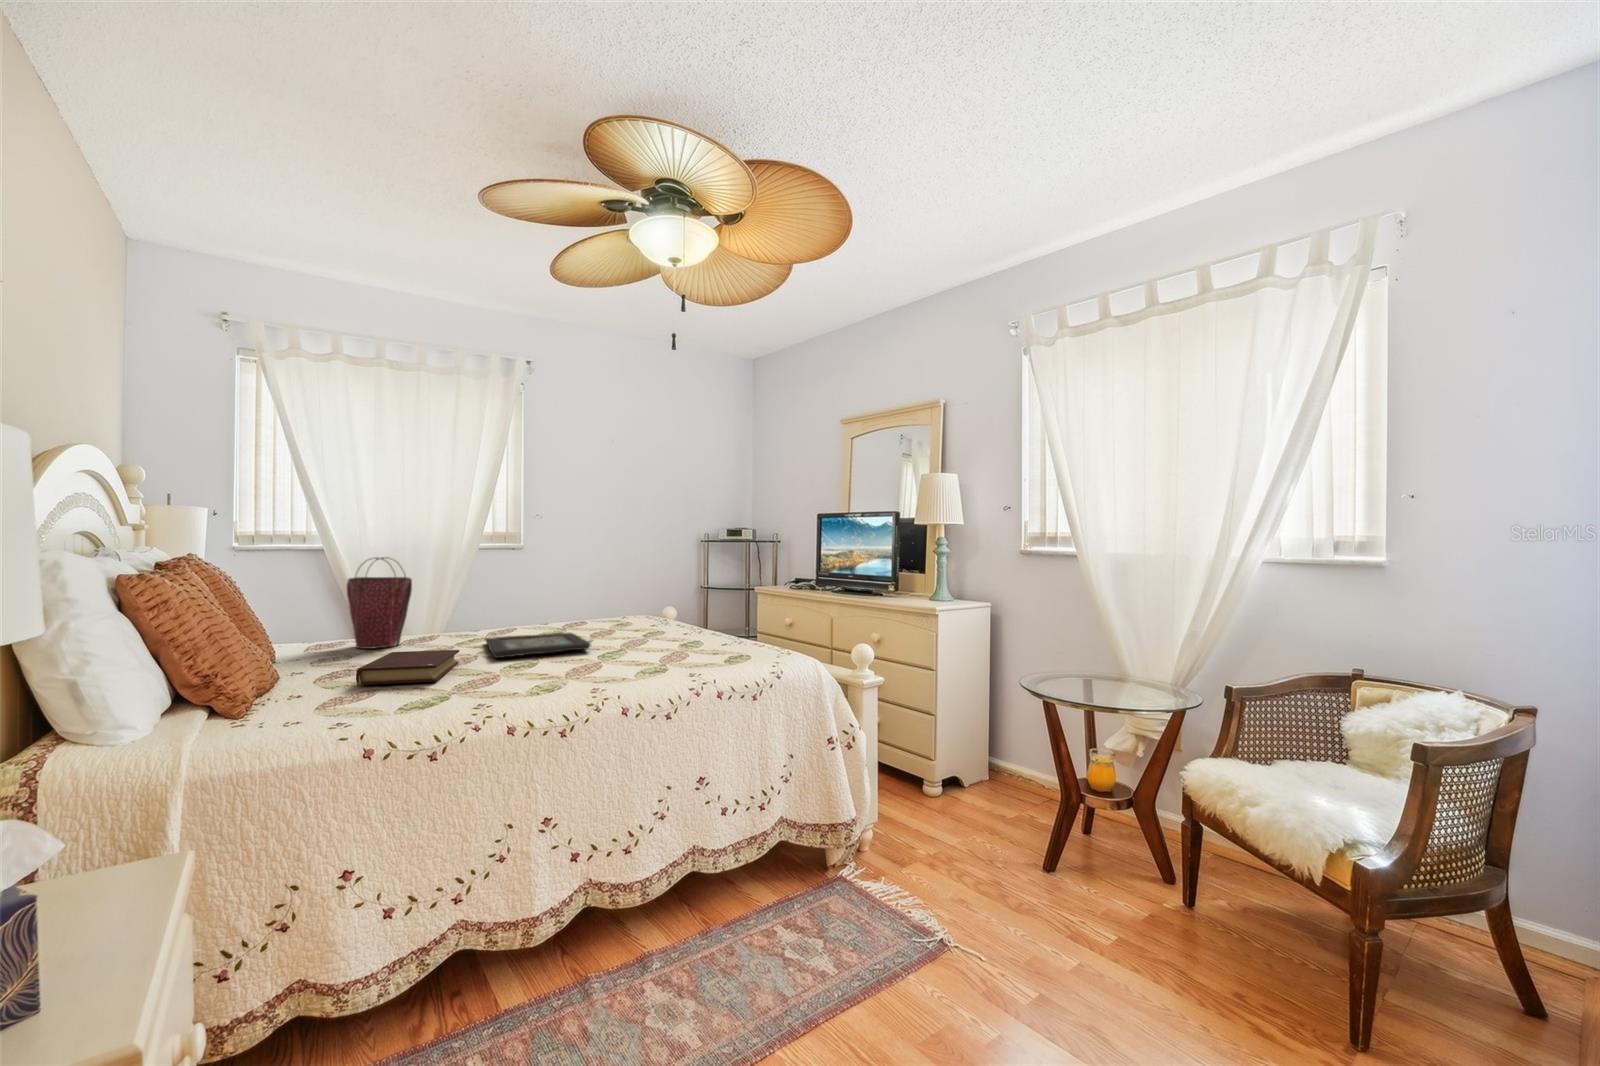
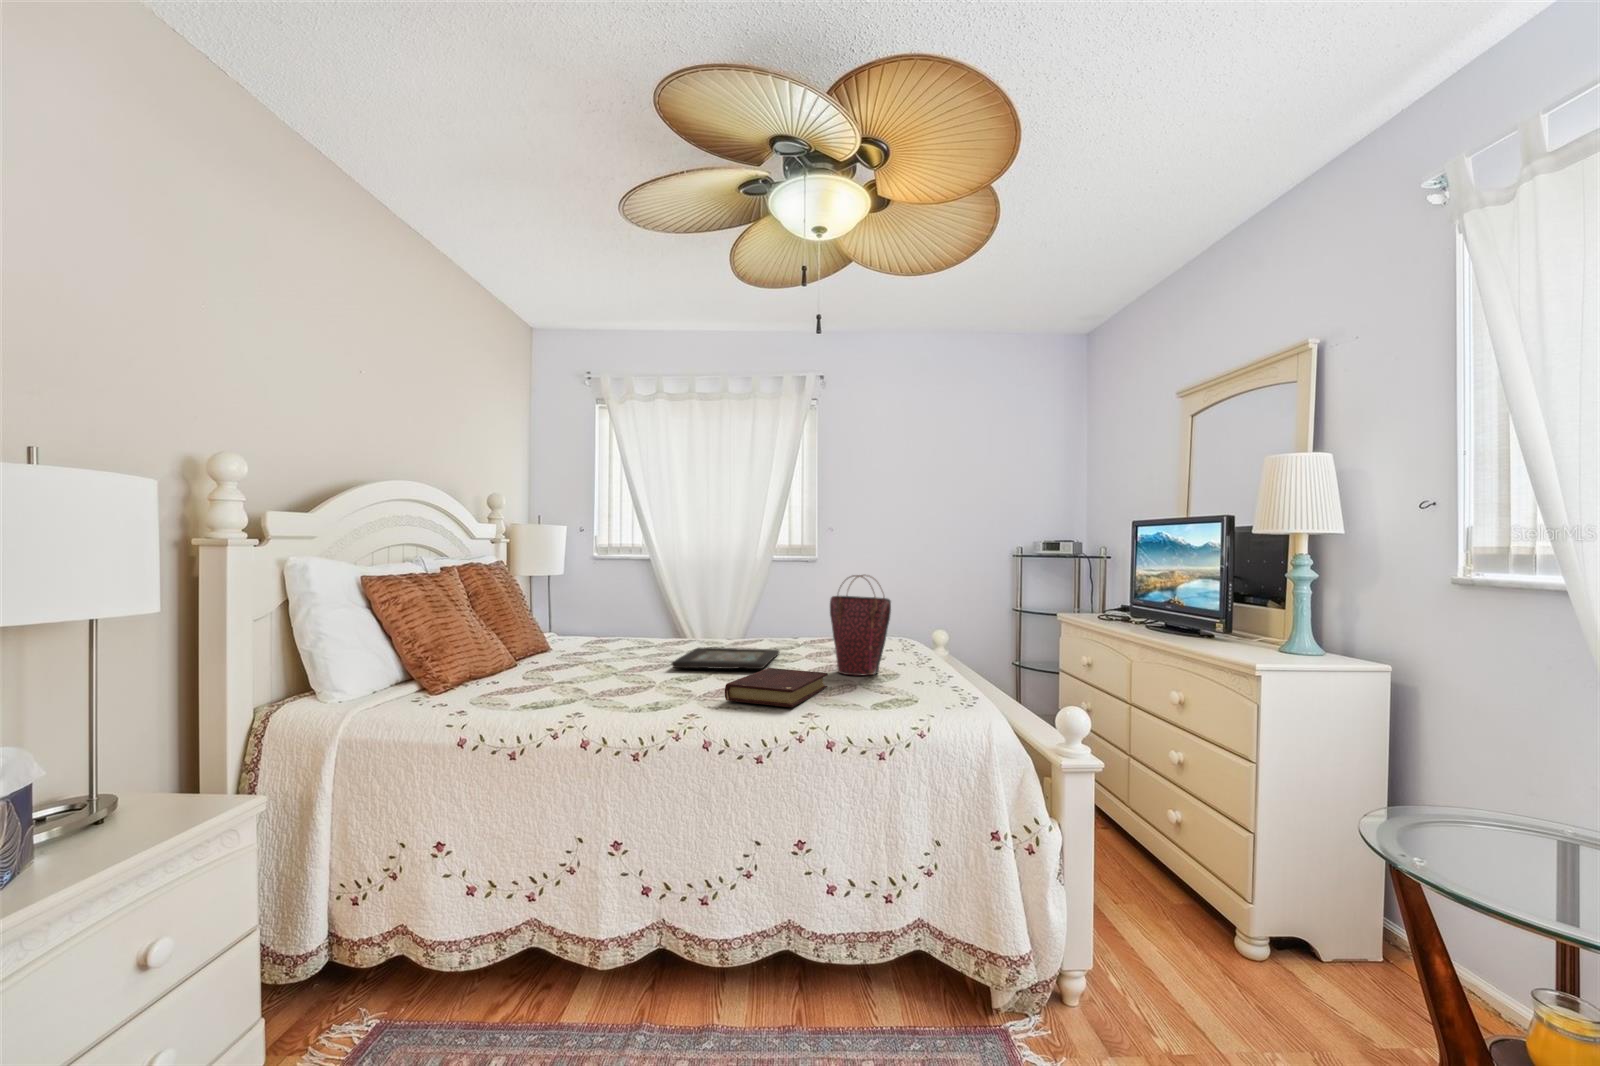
handbag: present [347,557,412,649] -> present [830,575,891,675]
book: present [356,650,459,685] -> present [725,668,828,707]

